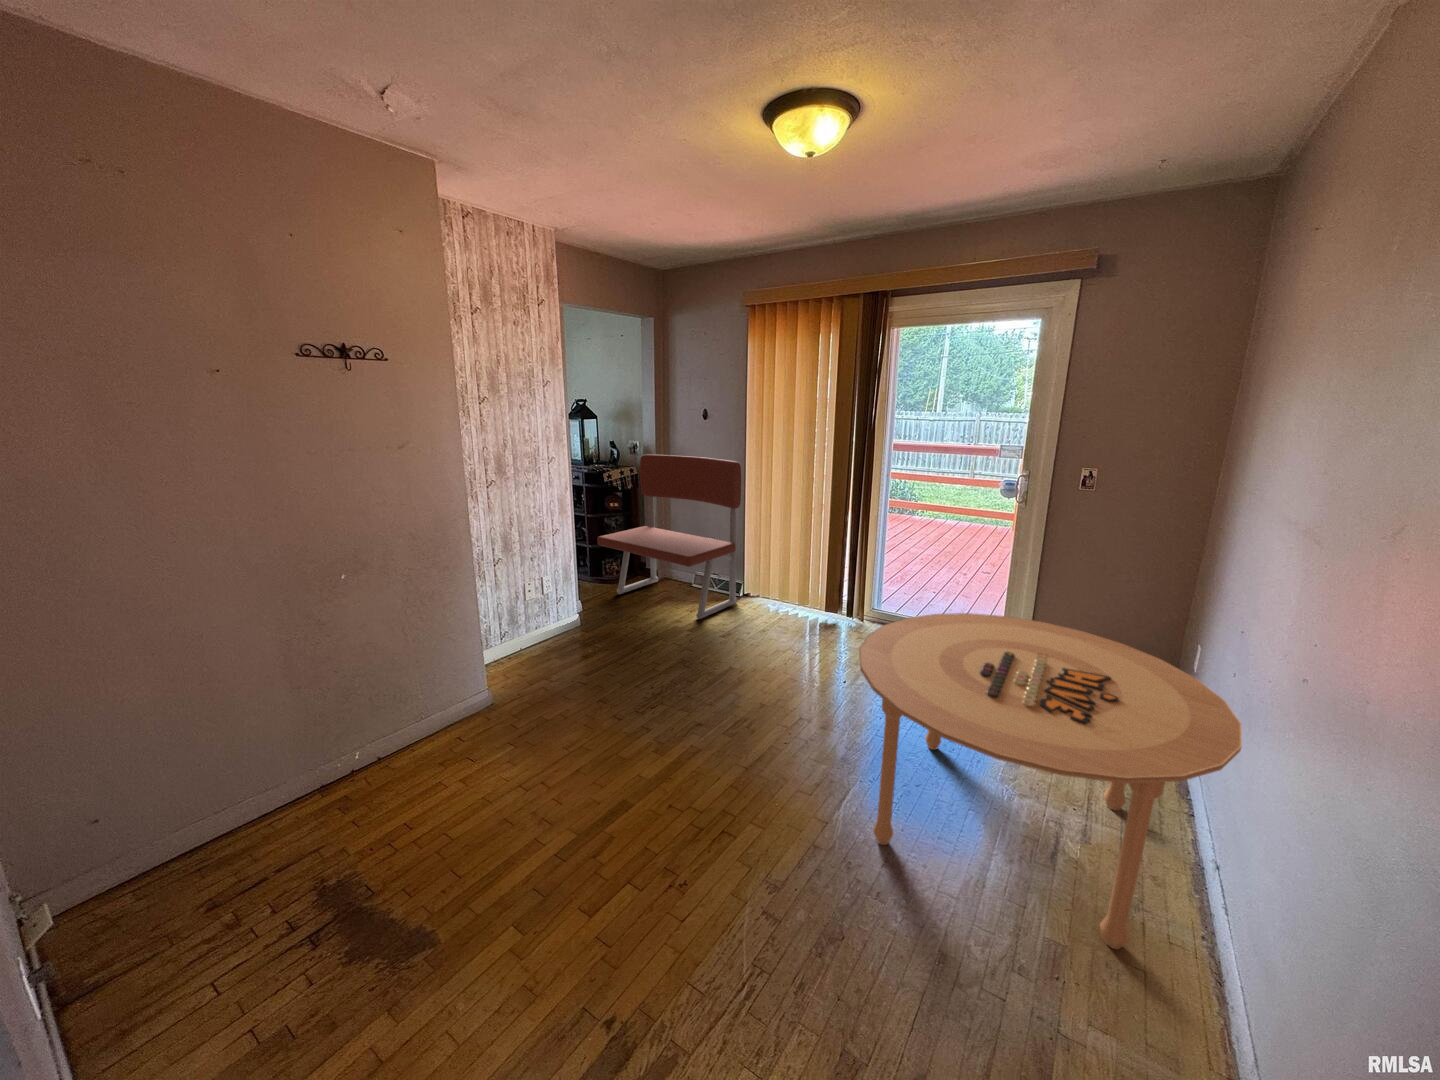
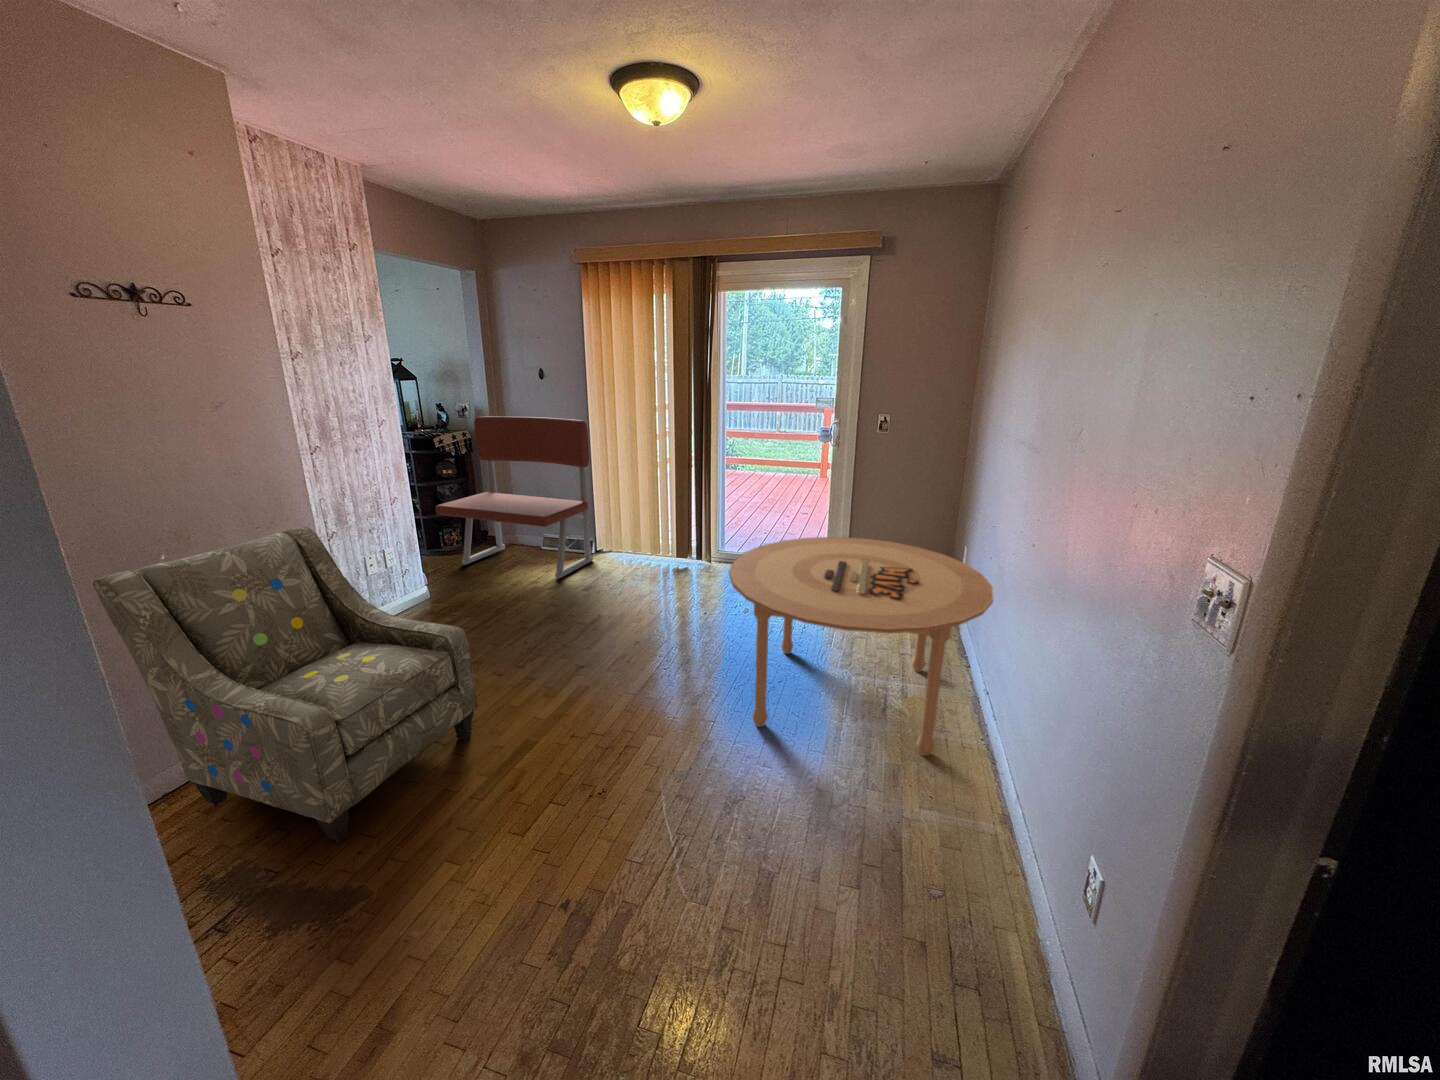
armchair: none [281,556,582,879] -> present [93,526,478,843]

